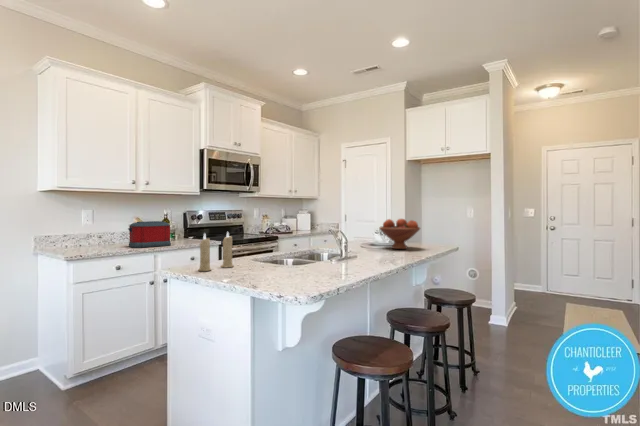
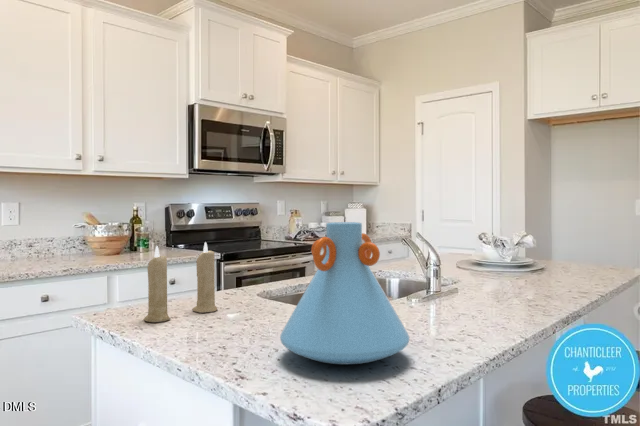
fruit bowl: present [379,219,420,249] -> none [494,217,575,274]
toaster: present [128,221,171,248] -> none [67,221,137,264]
vase: none [271,221,328,283] -> present [280,222,409,365]

